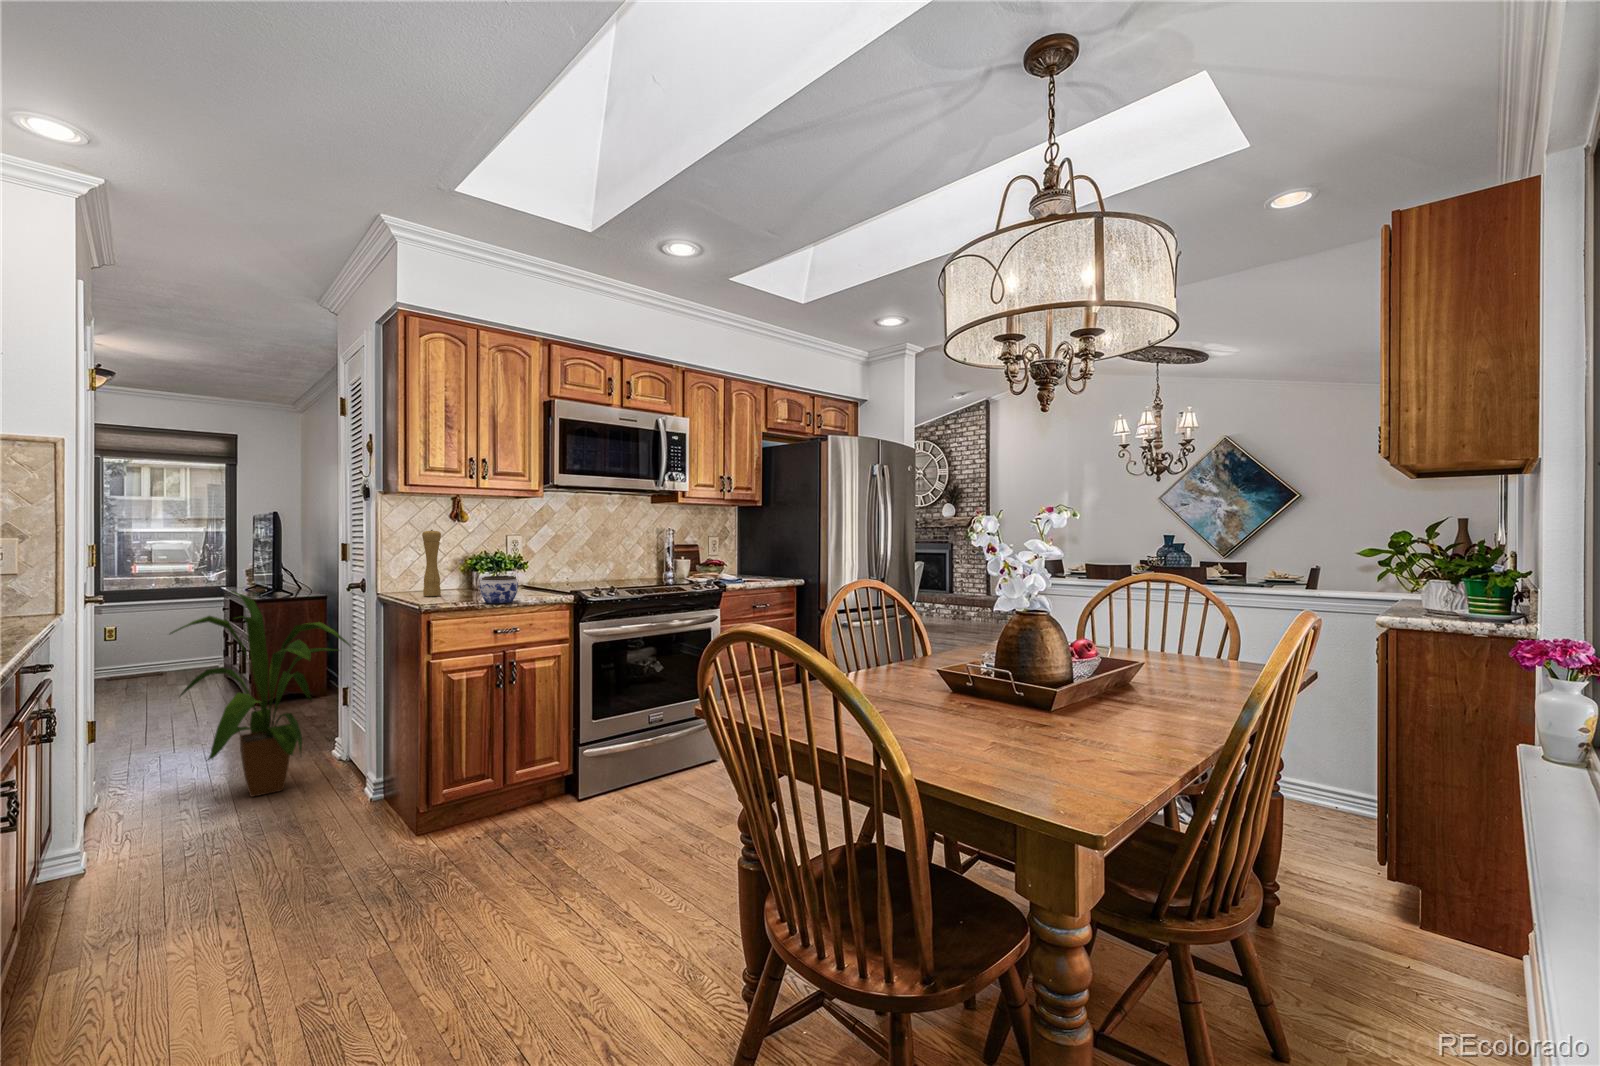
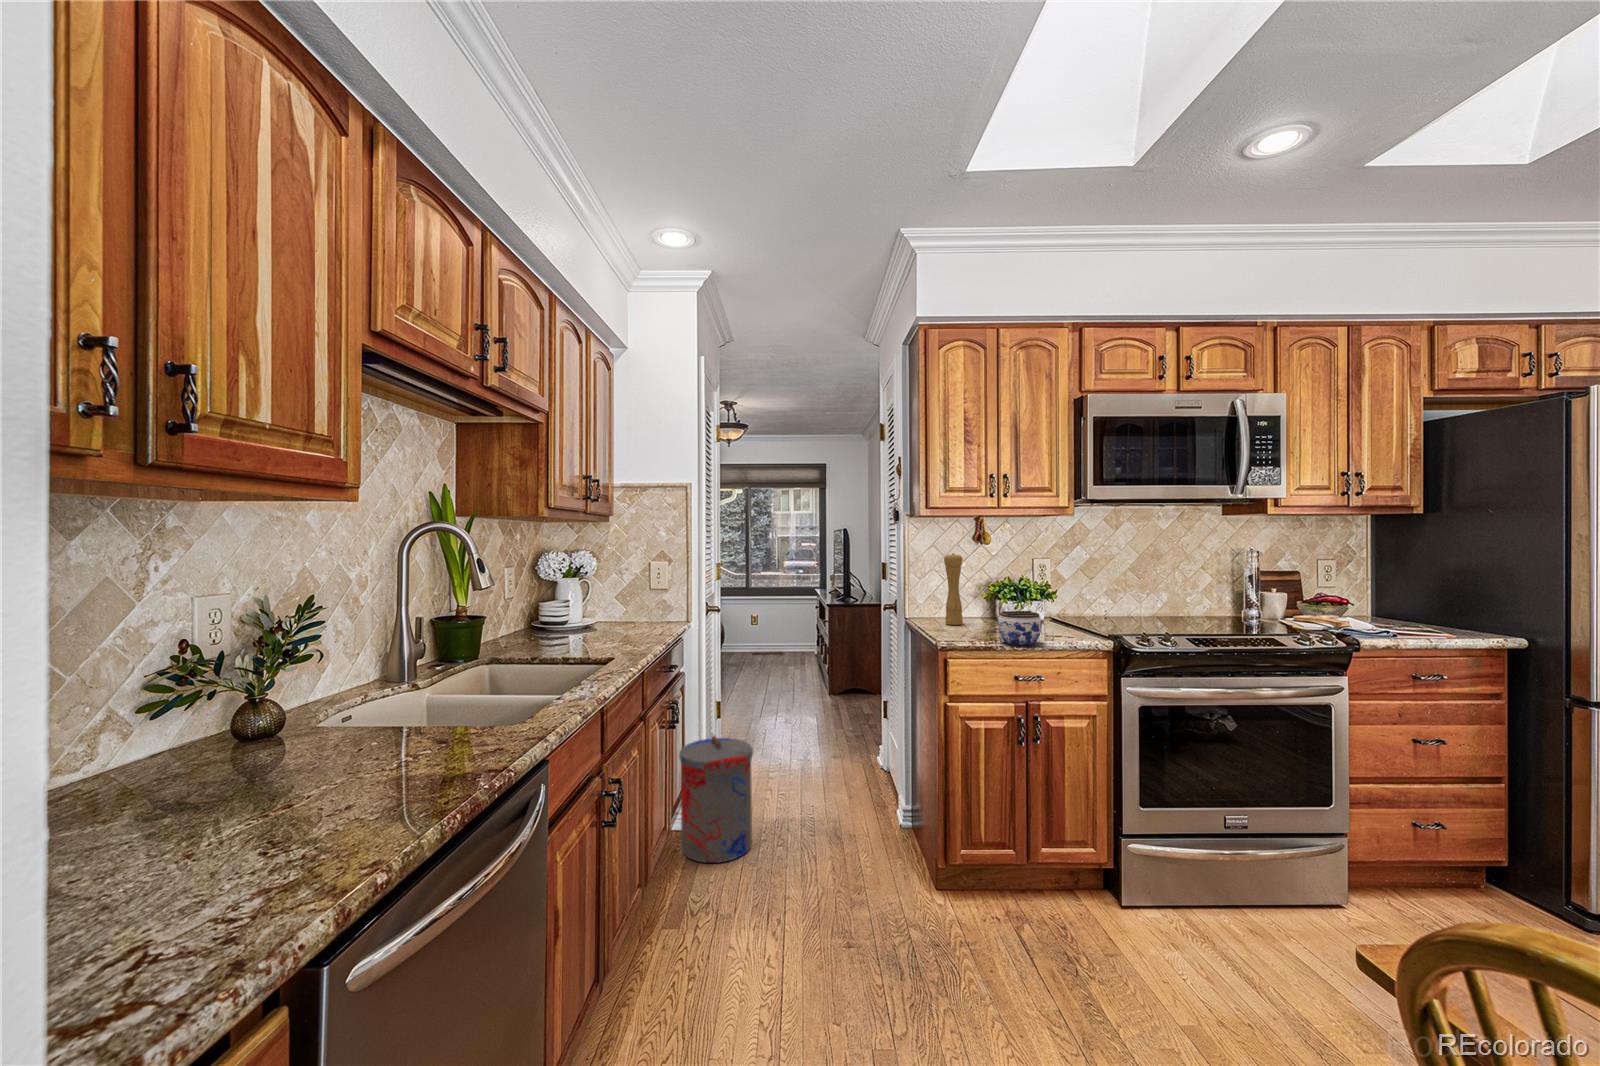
house plant: present [170,591,350,797] -> none [759,602,888,787]
trash can: none [65,744,184,895] -> present [679,736,753,863]

